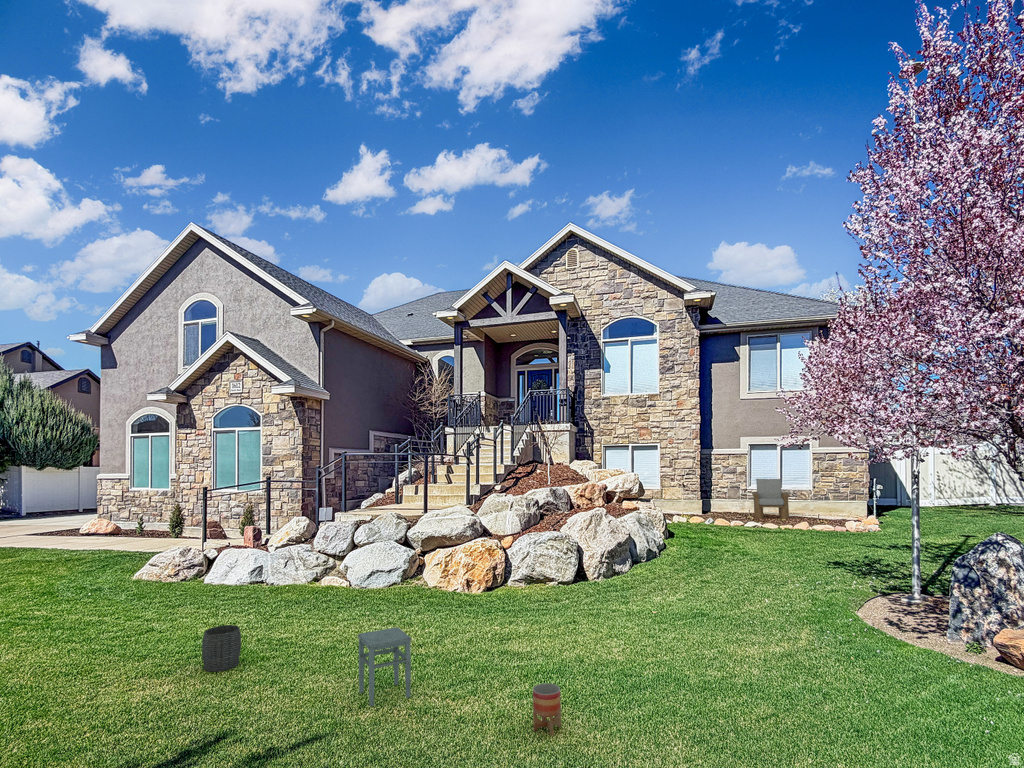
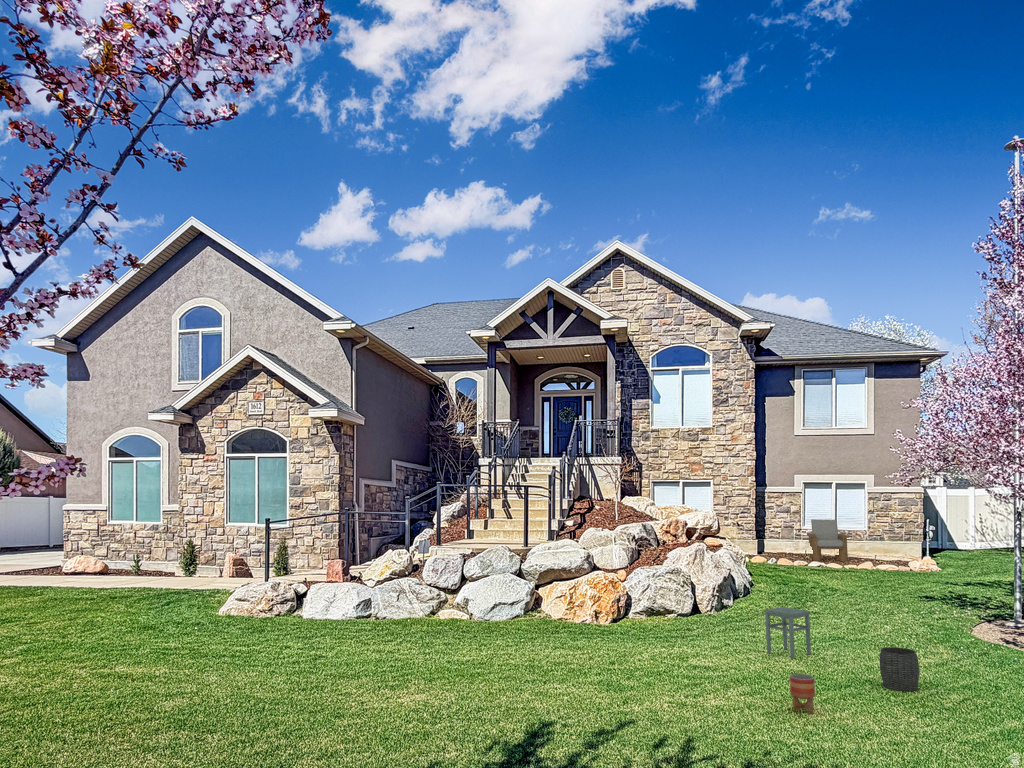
woven basket: present [202,625,241,672] -> present [880,647,919,691]
stool: present [358,627,411,706] -> present [765,607,811,658]

